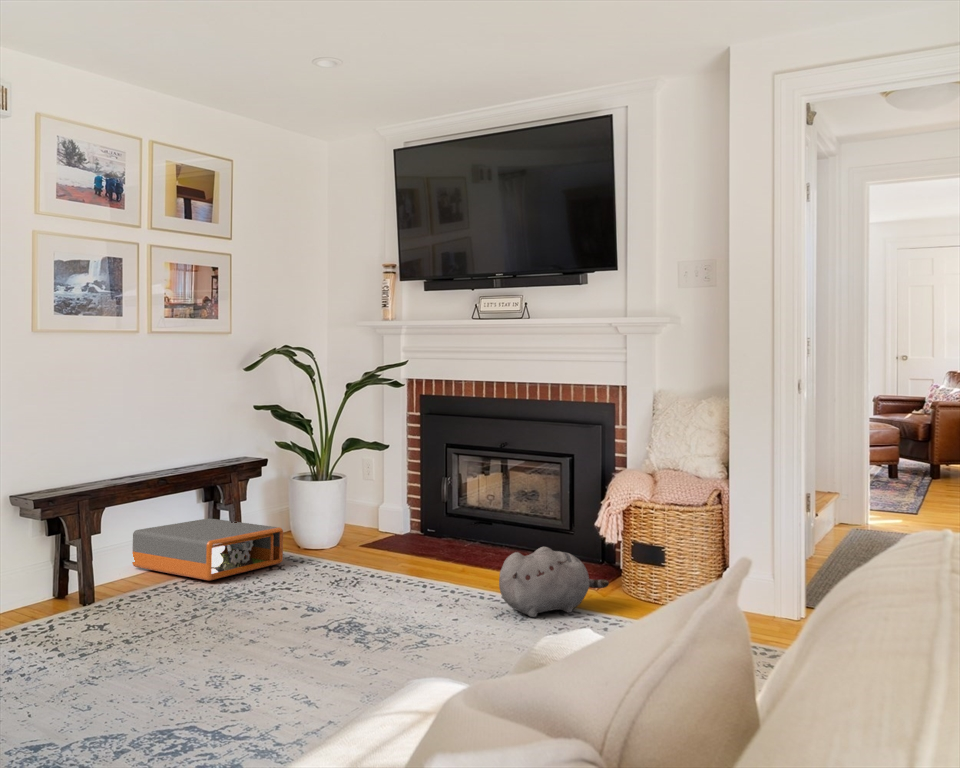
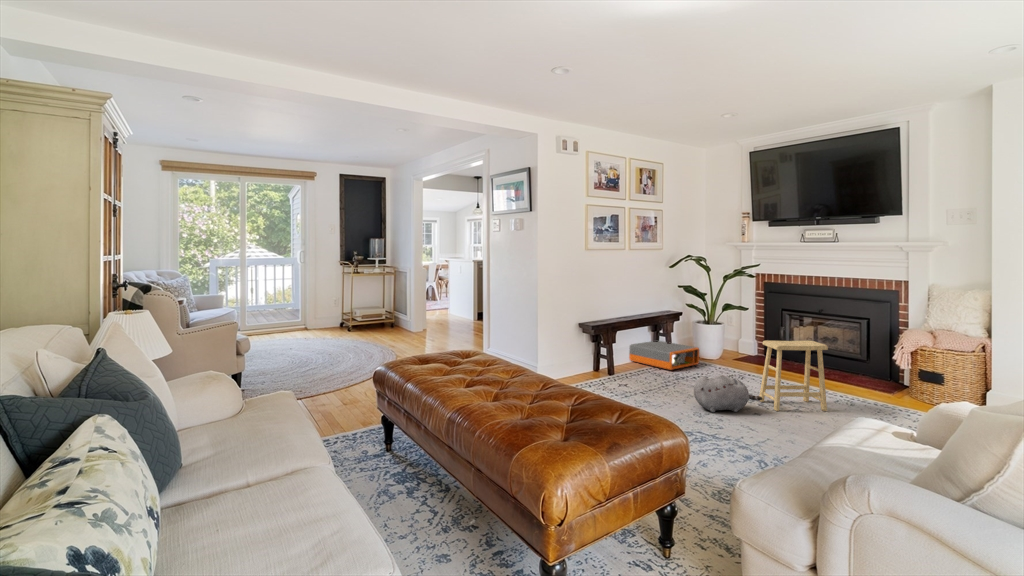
footstool: none [351,497,471,652] -> present [759,340,828,411]
plush toy: present [499,547,609,617] -> present [694,375,762,412]

